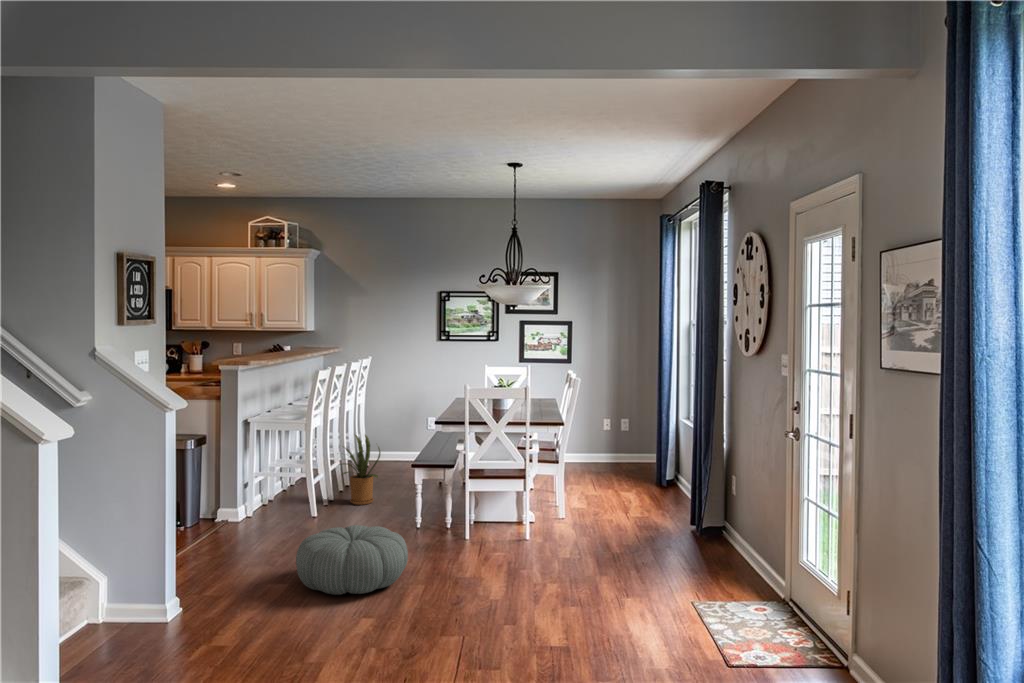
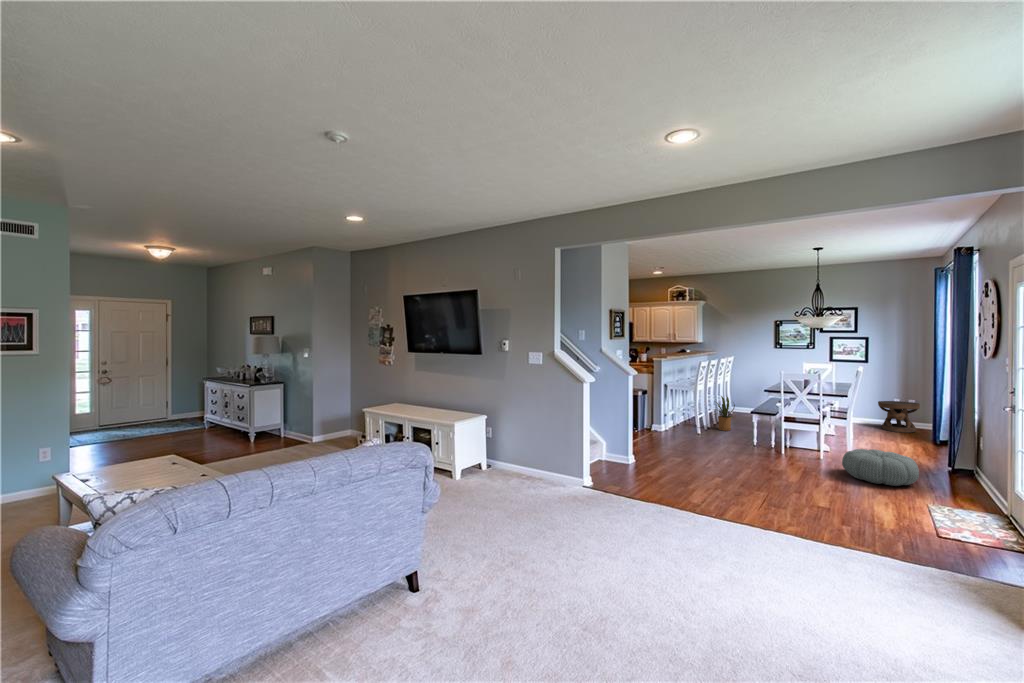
side table: none [582,423,630,471] -> present [878,401,920,433]
pouf: present [296,525,408,595] -> present [842,449,919,486]

